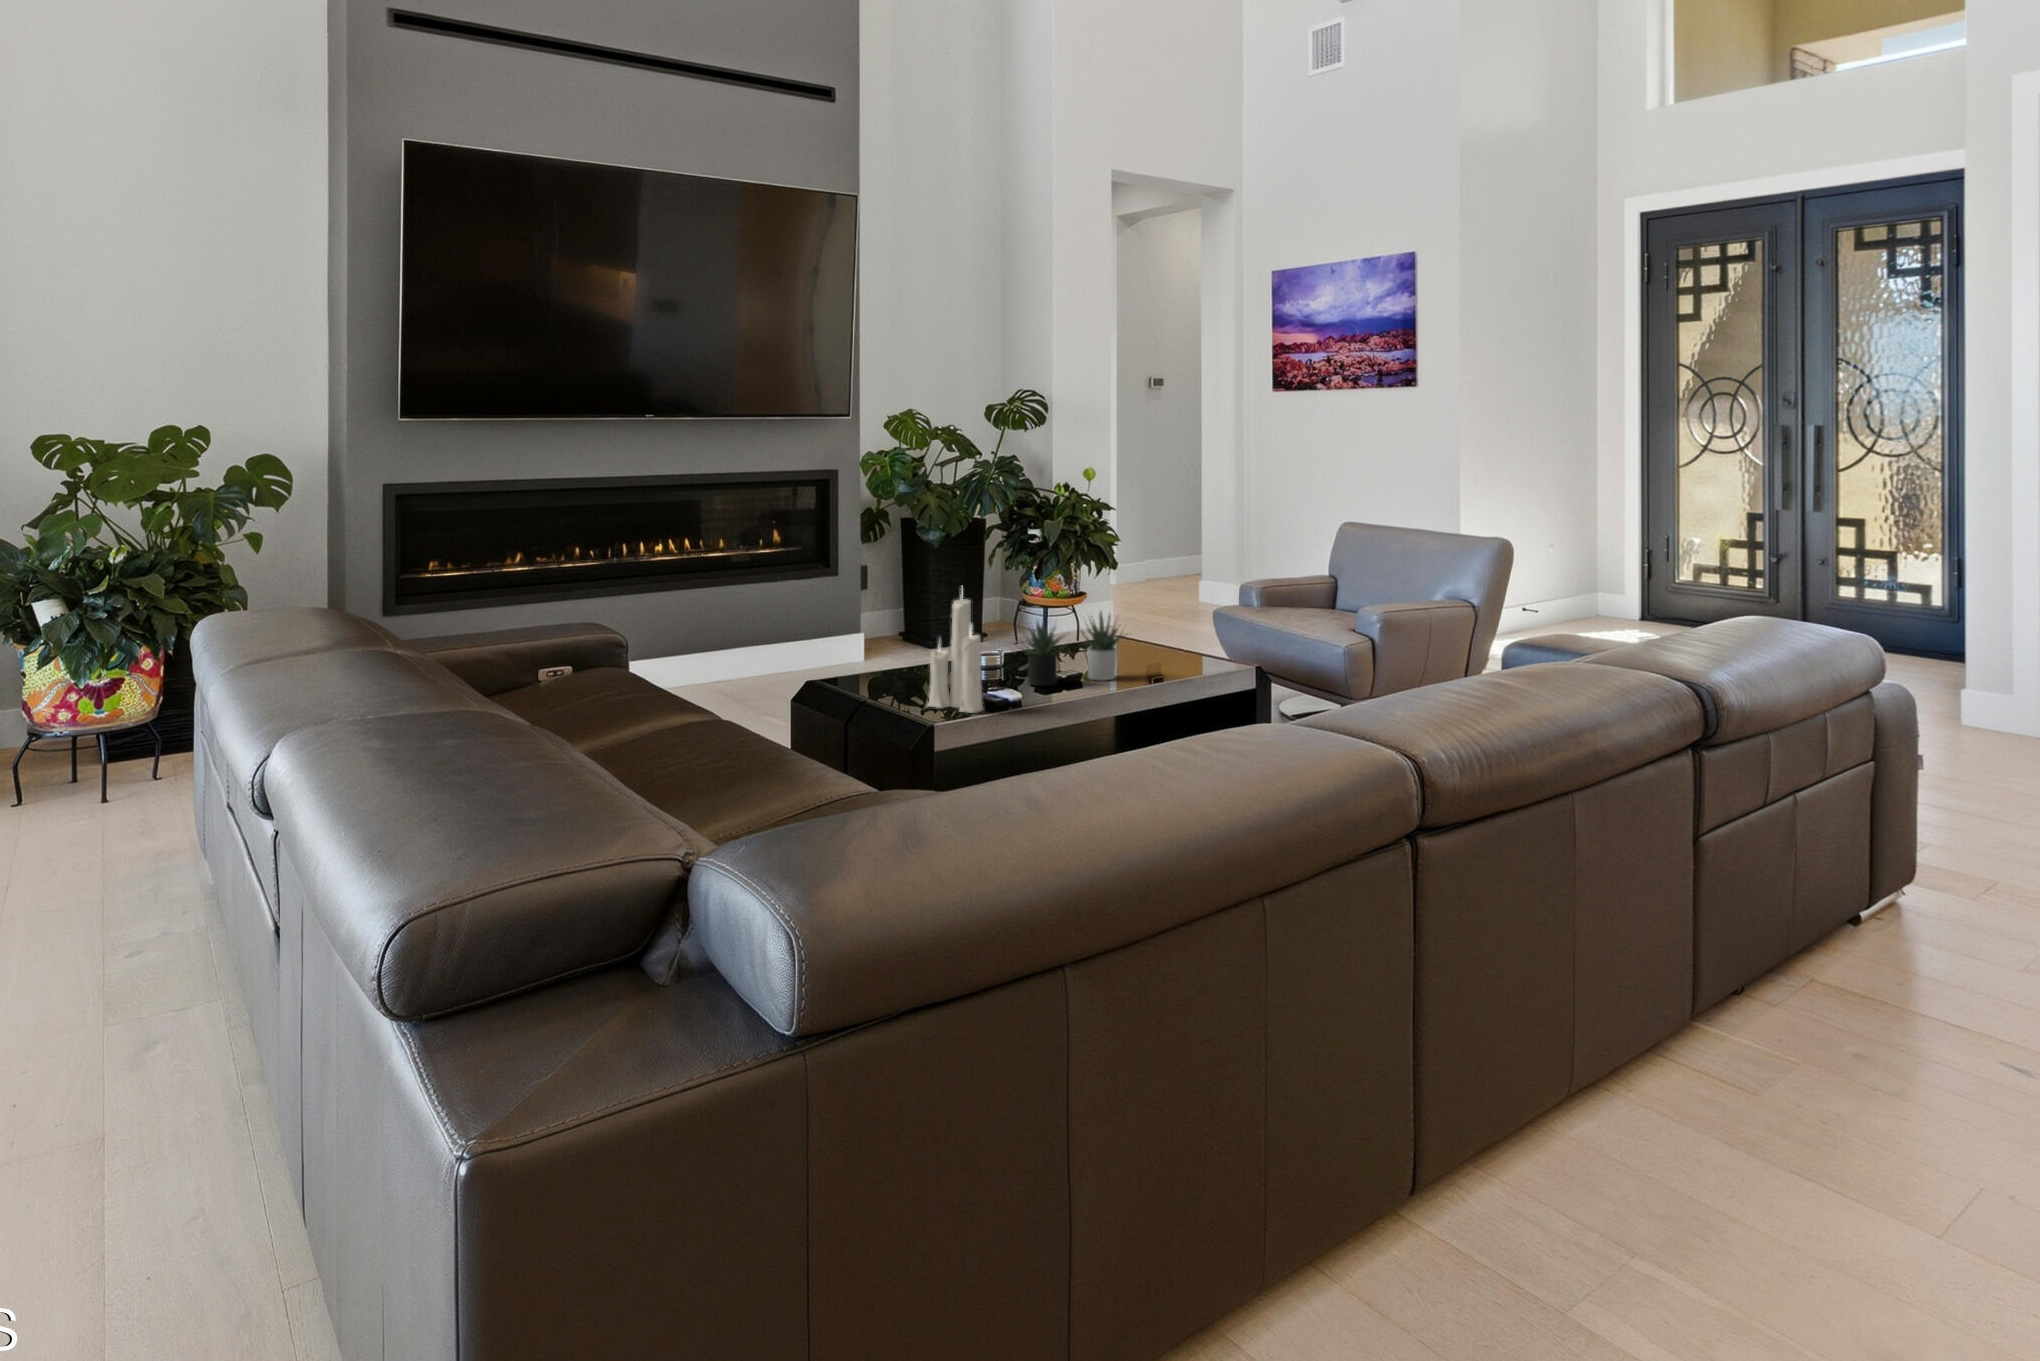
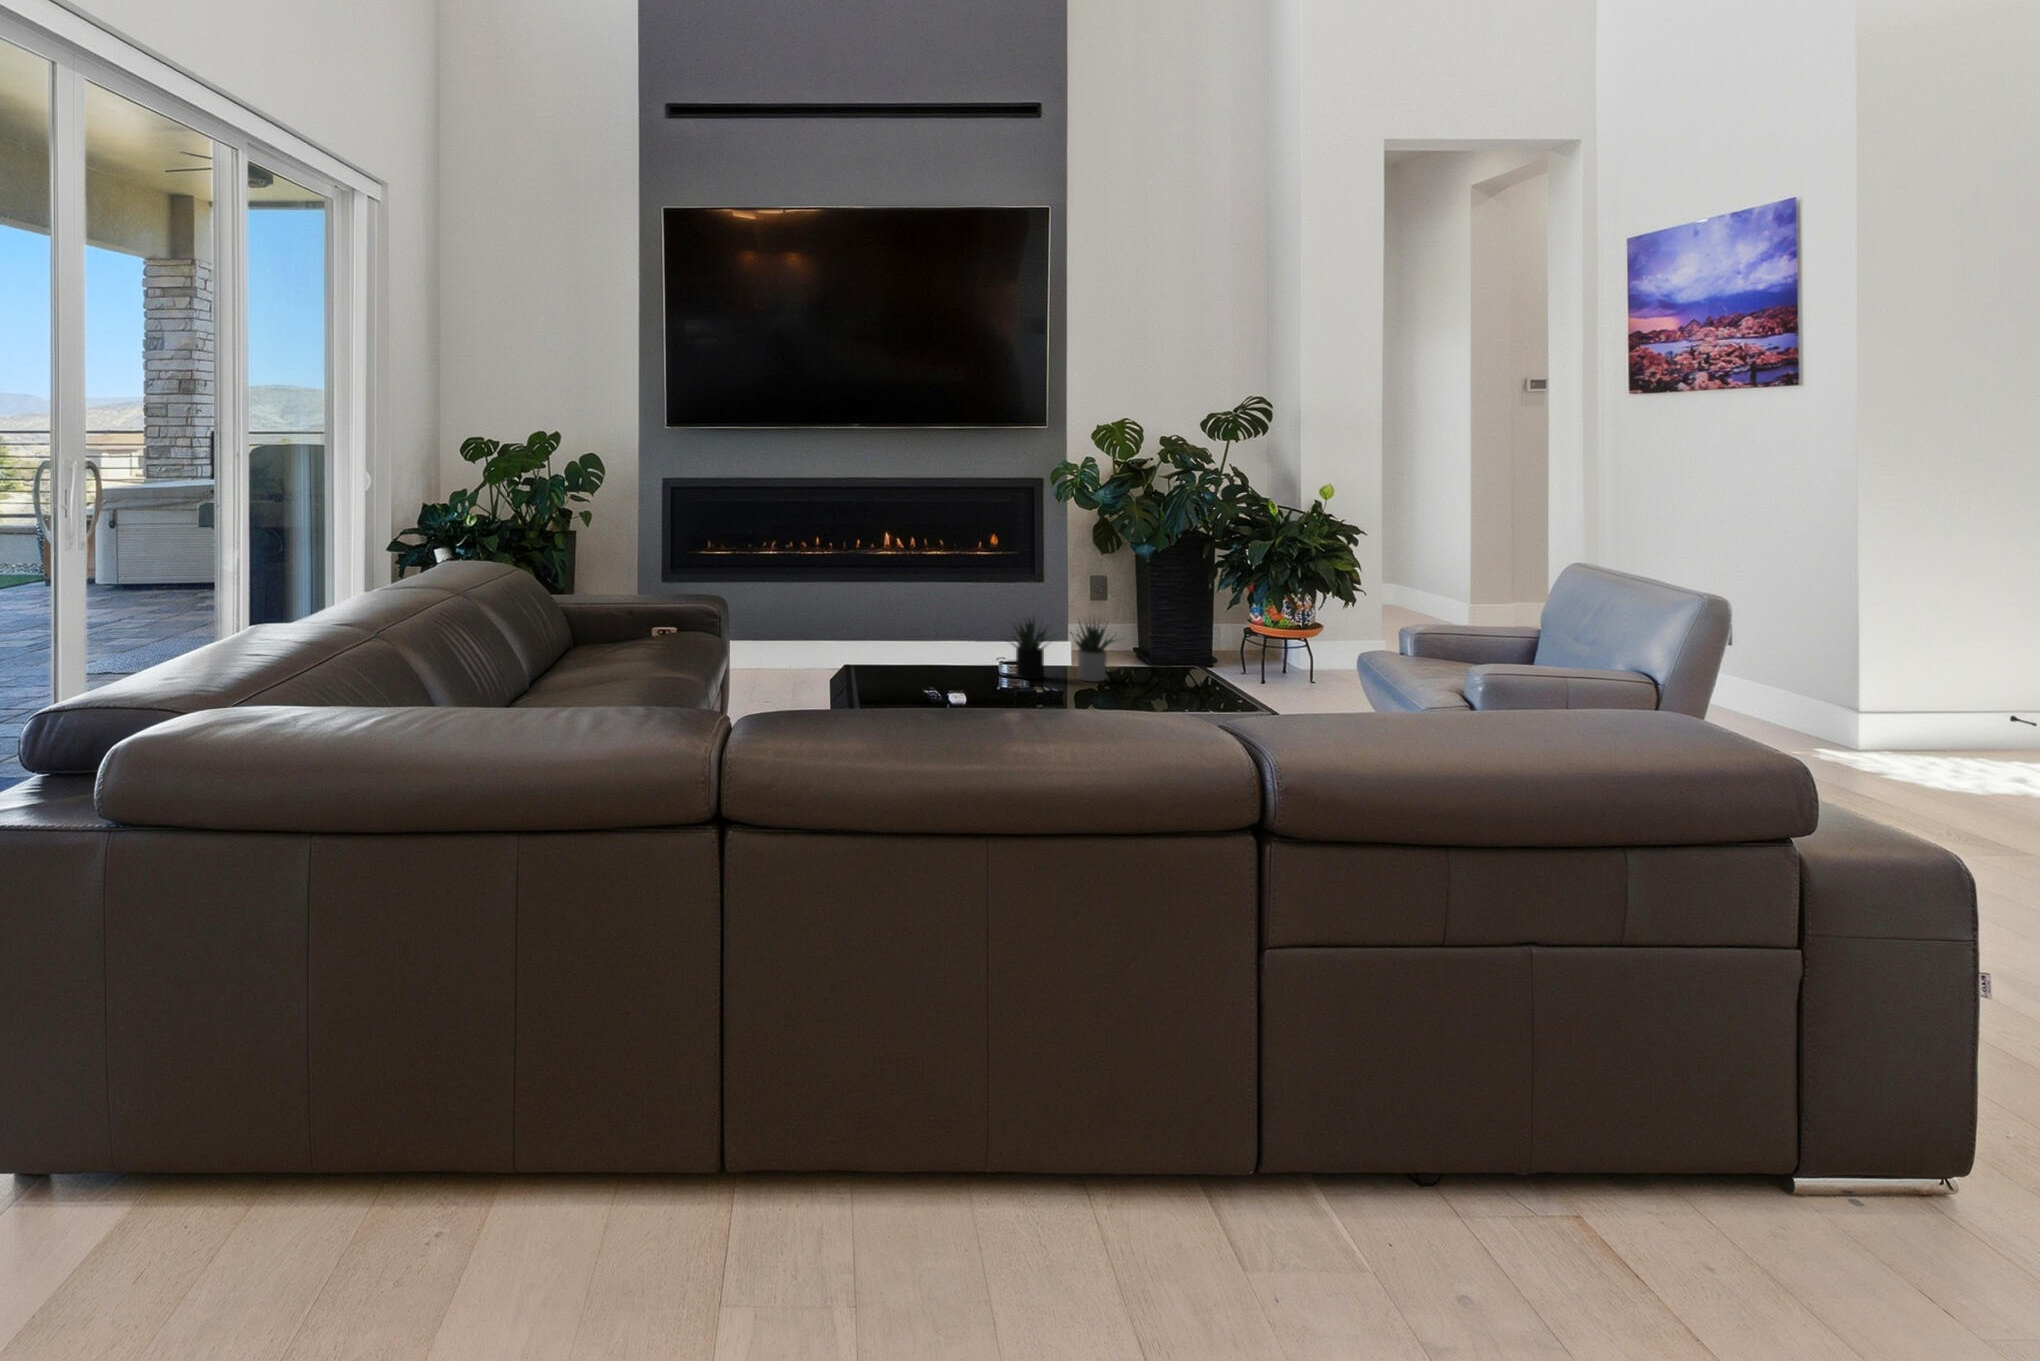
candle: present [928,599,983,713] -> none [900,571,939,690]

